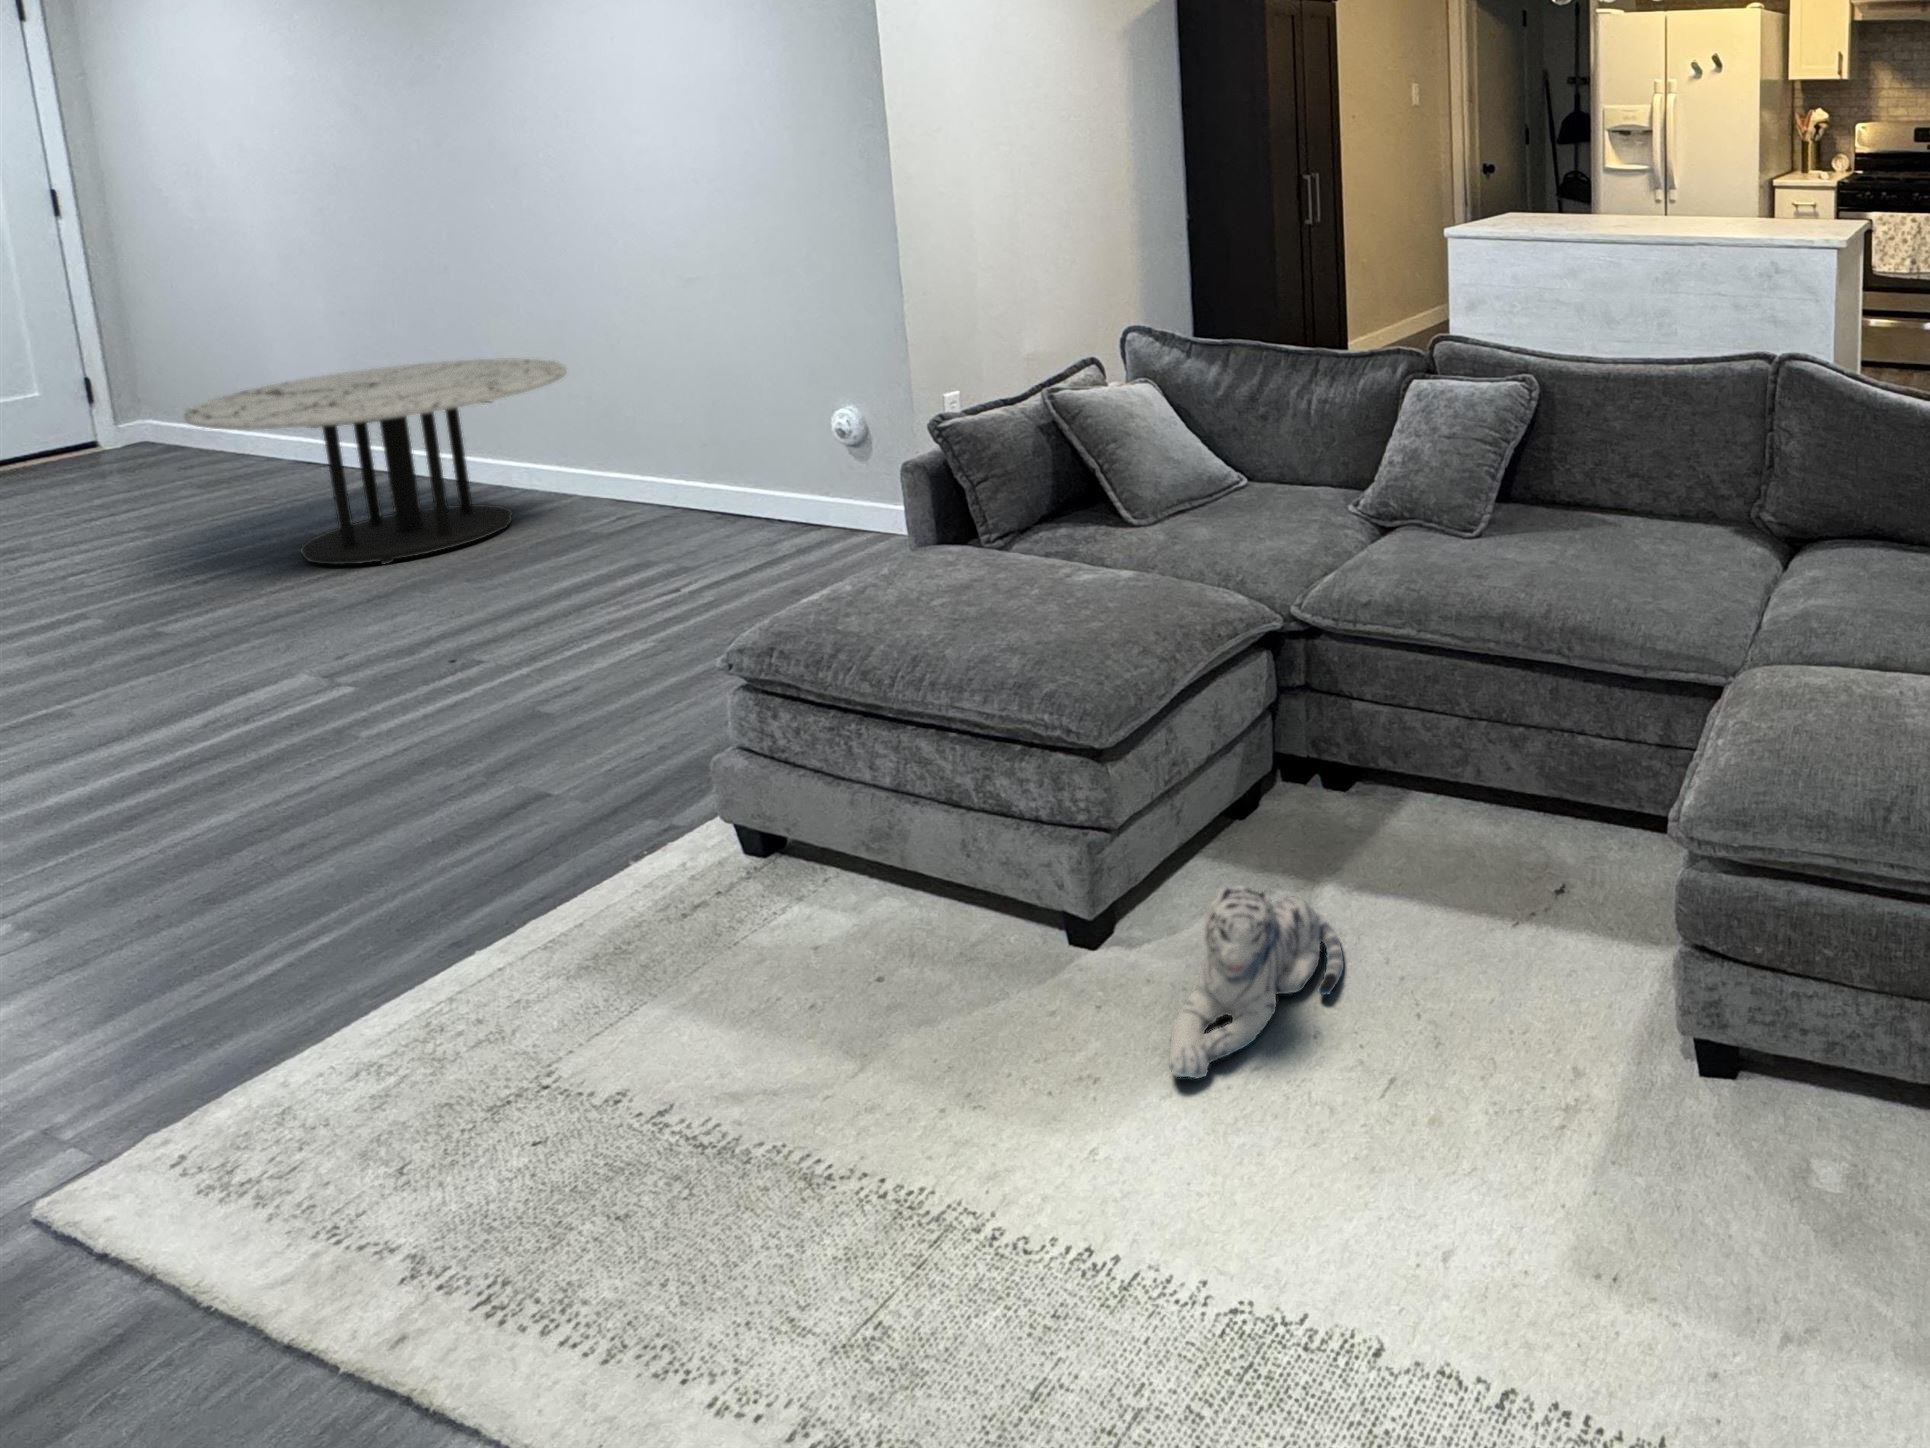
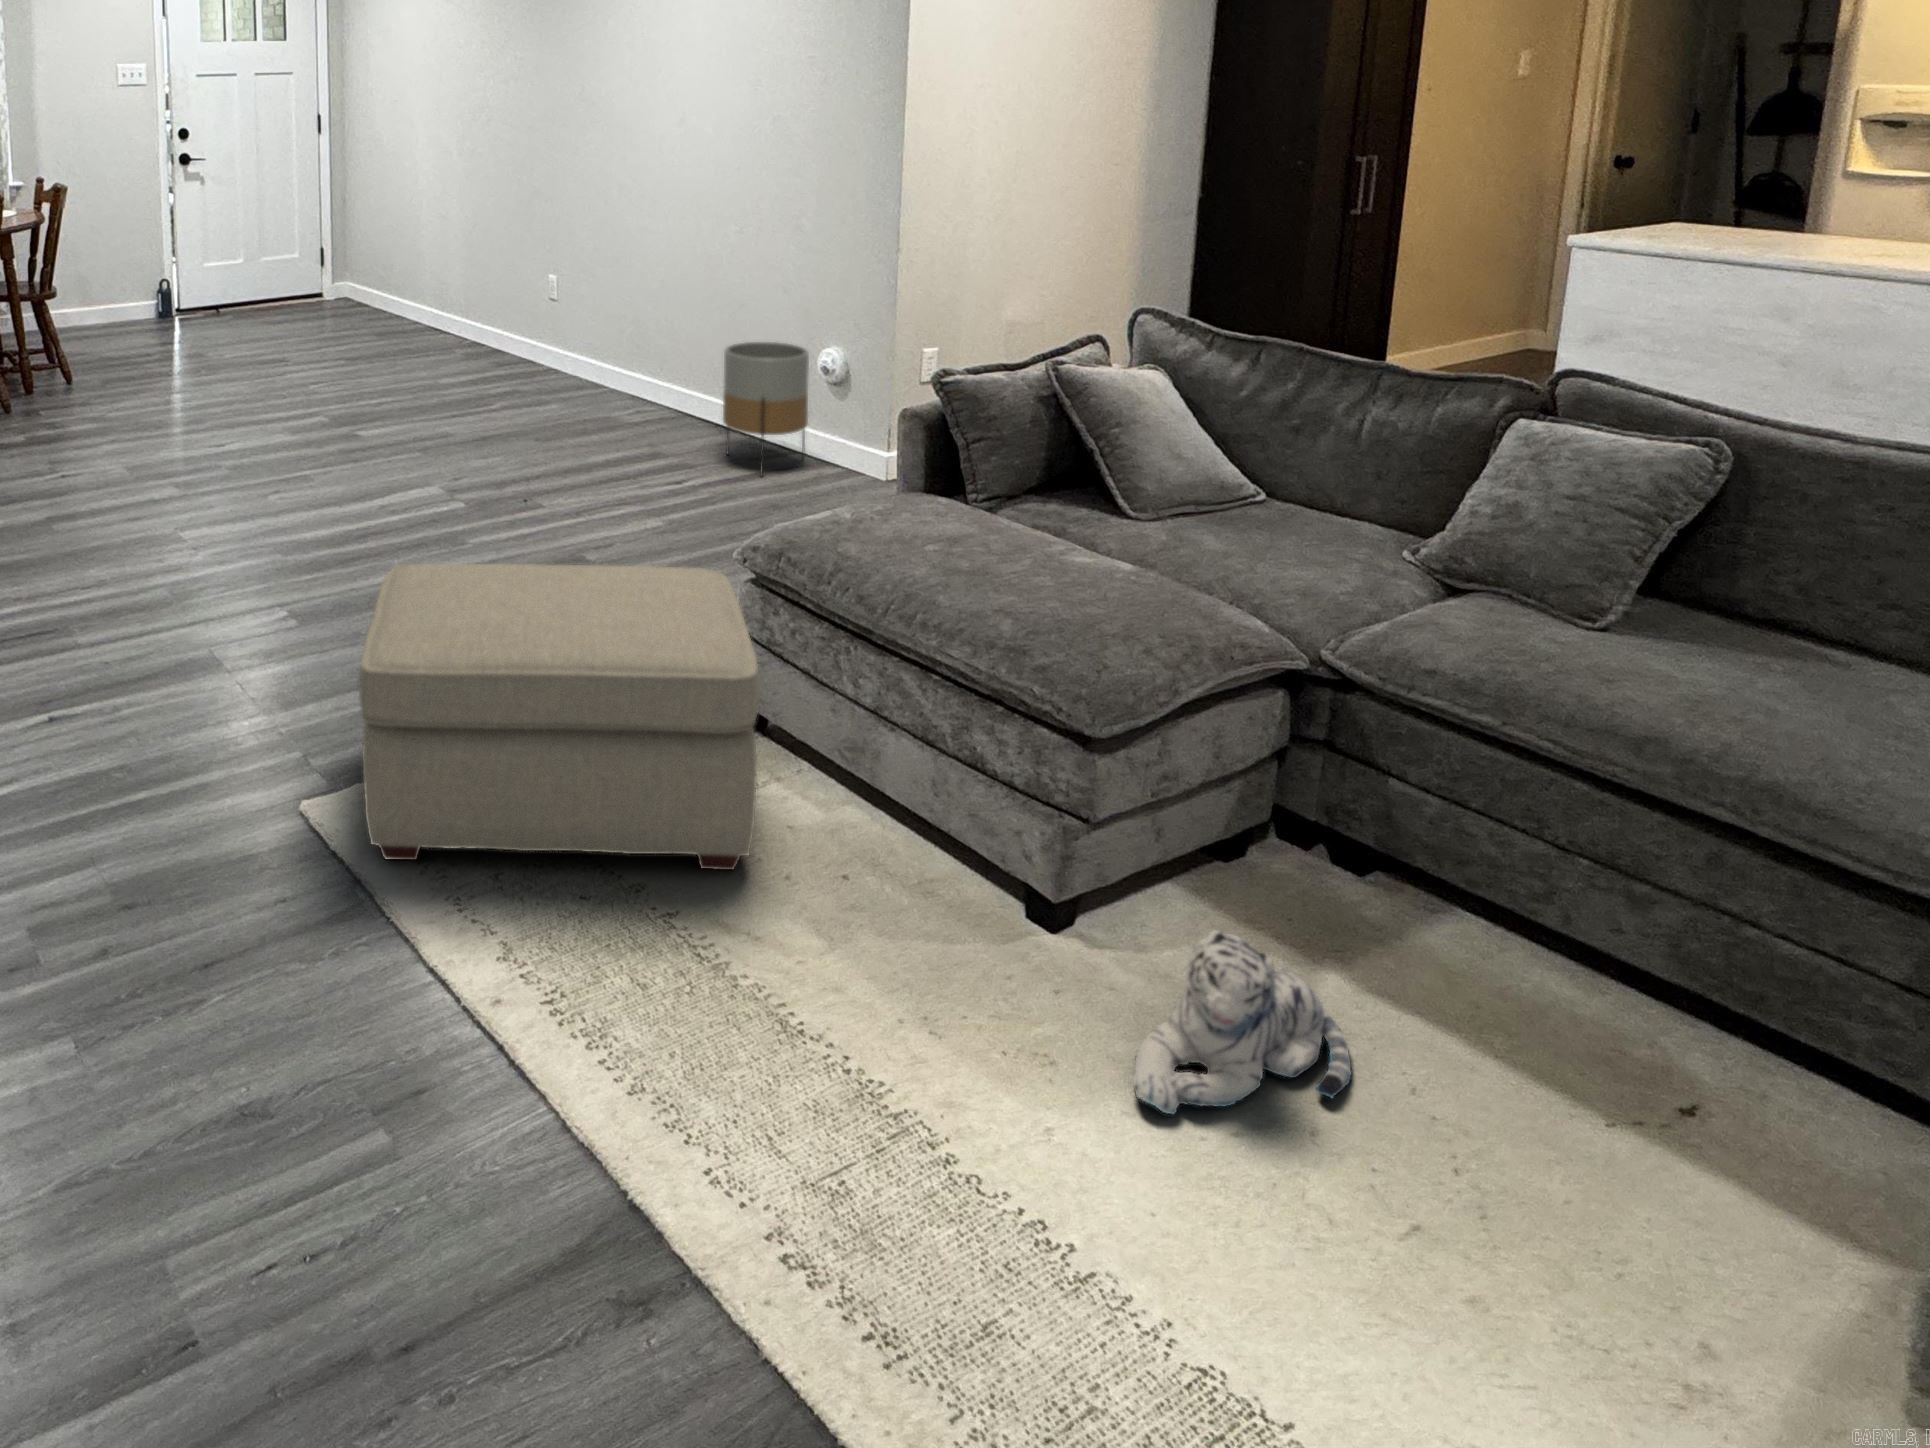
coffee table: present [184,359,567,564] -> none [381,260,610,414]
planter: none [722,414,835,563] -> present [723,342,809,474]
ottoman: none [83,687,762,1239] -> present [359,564,760,870]

